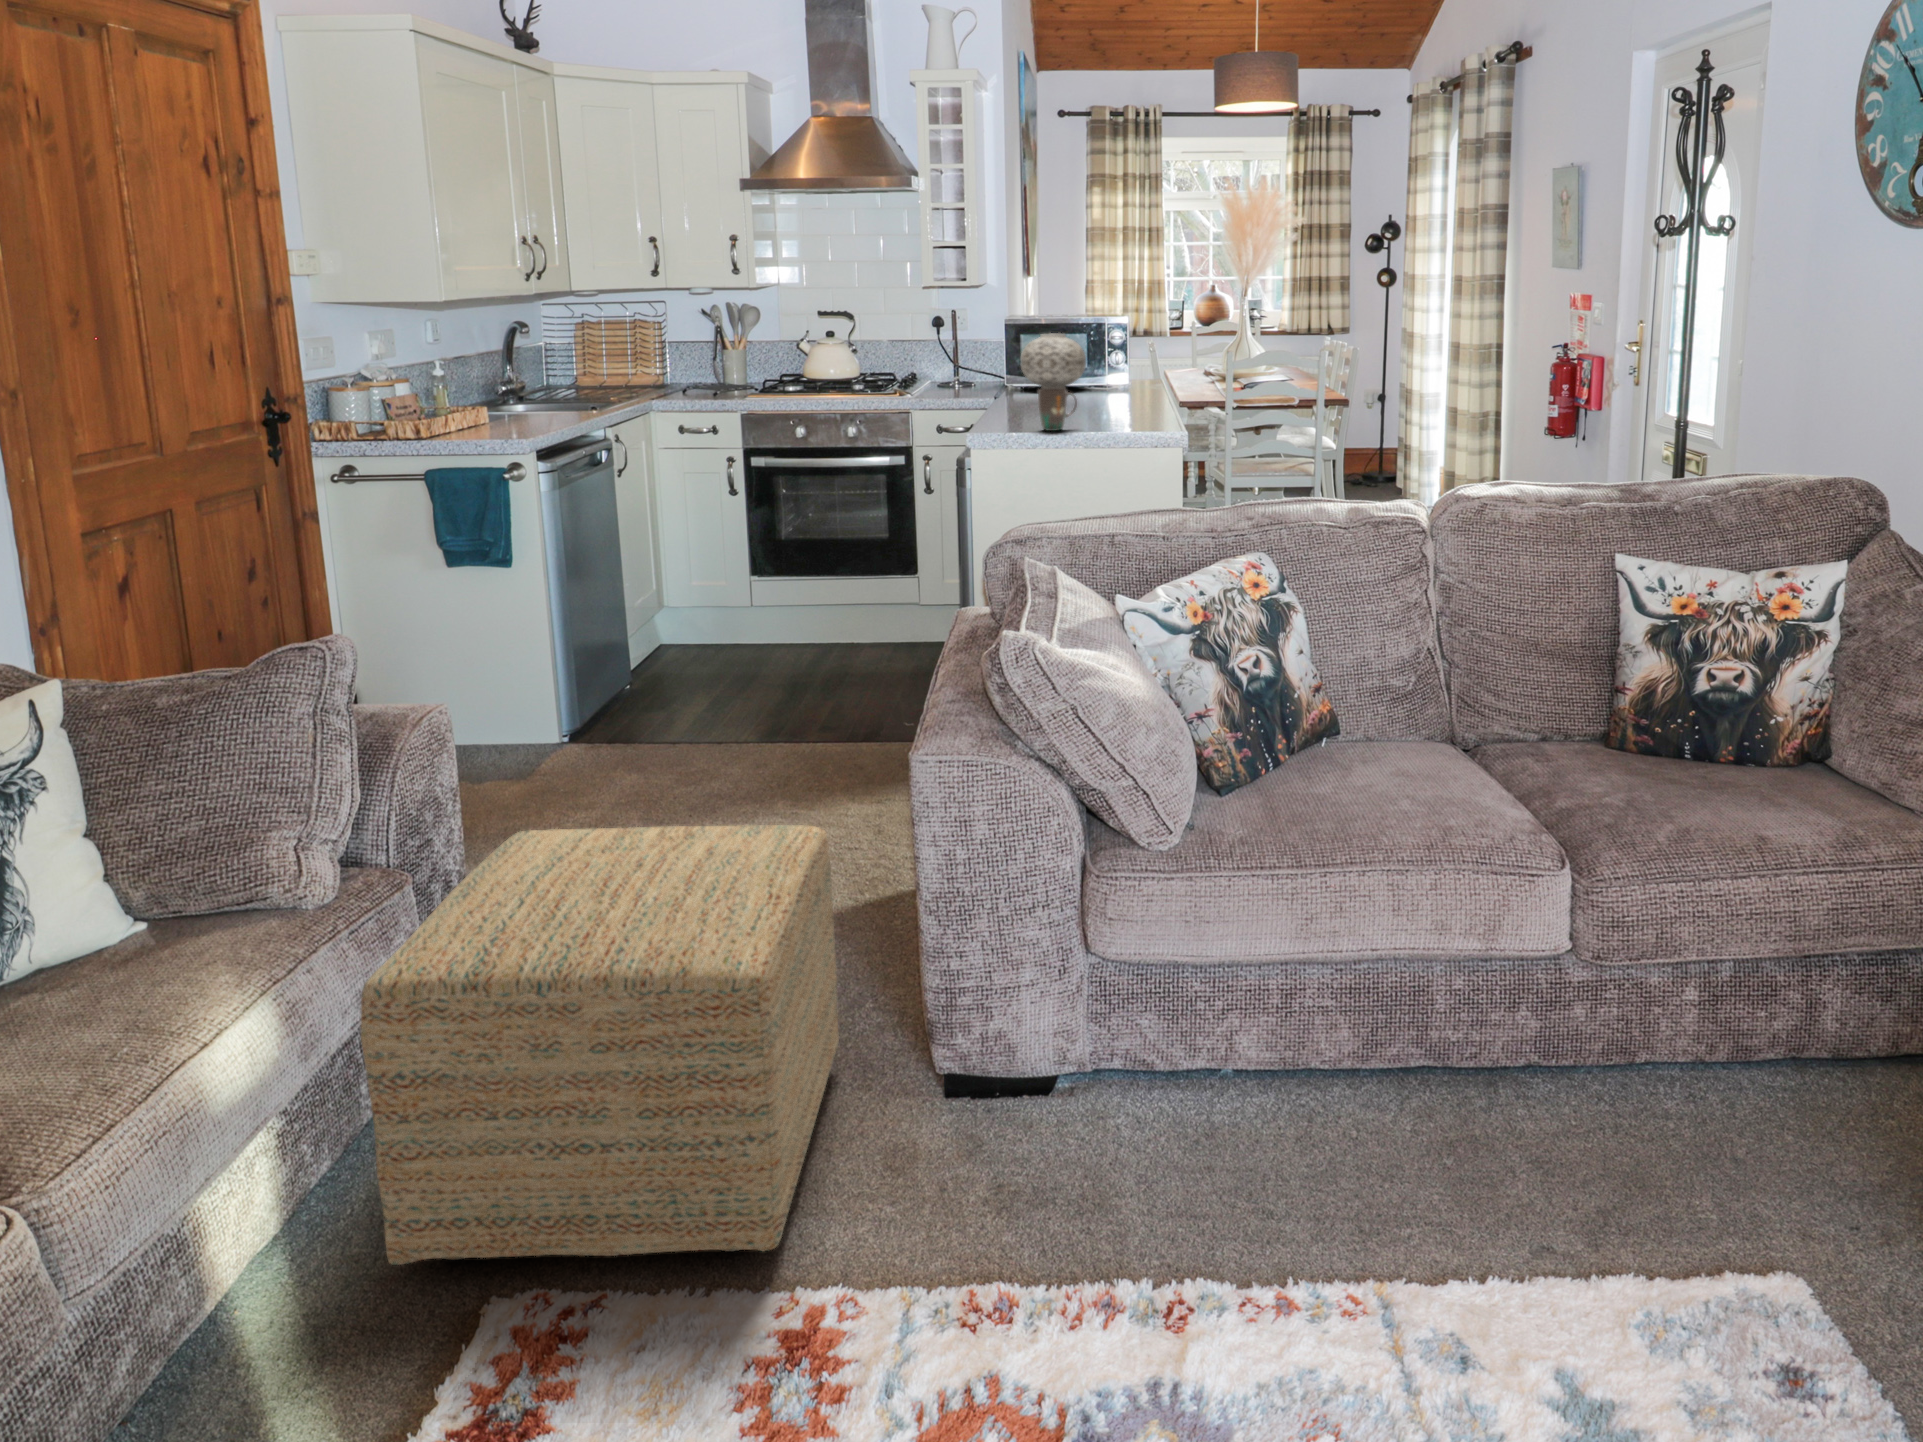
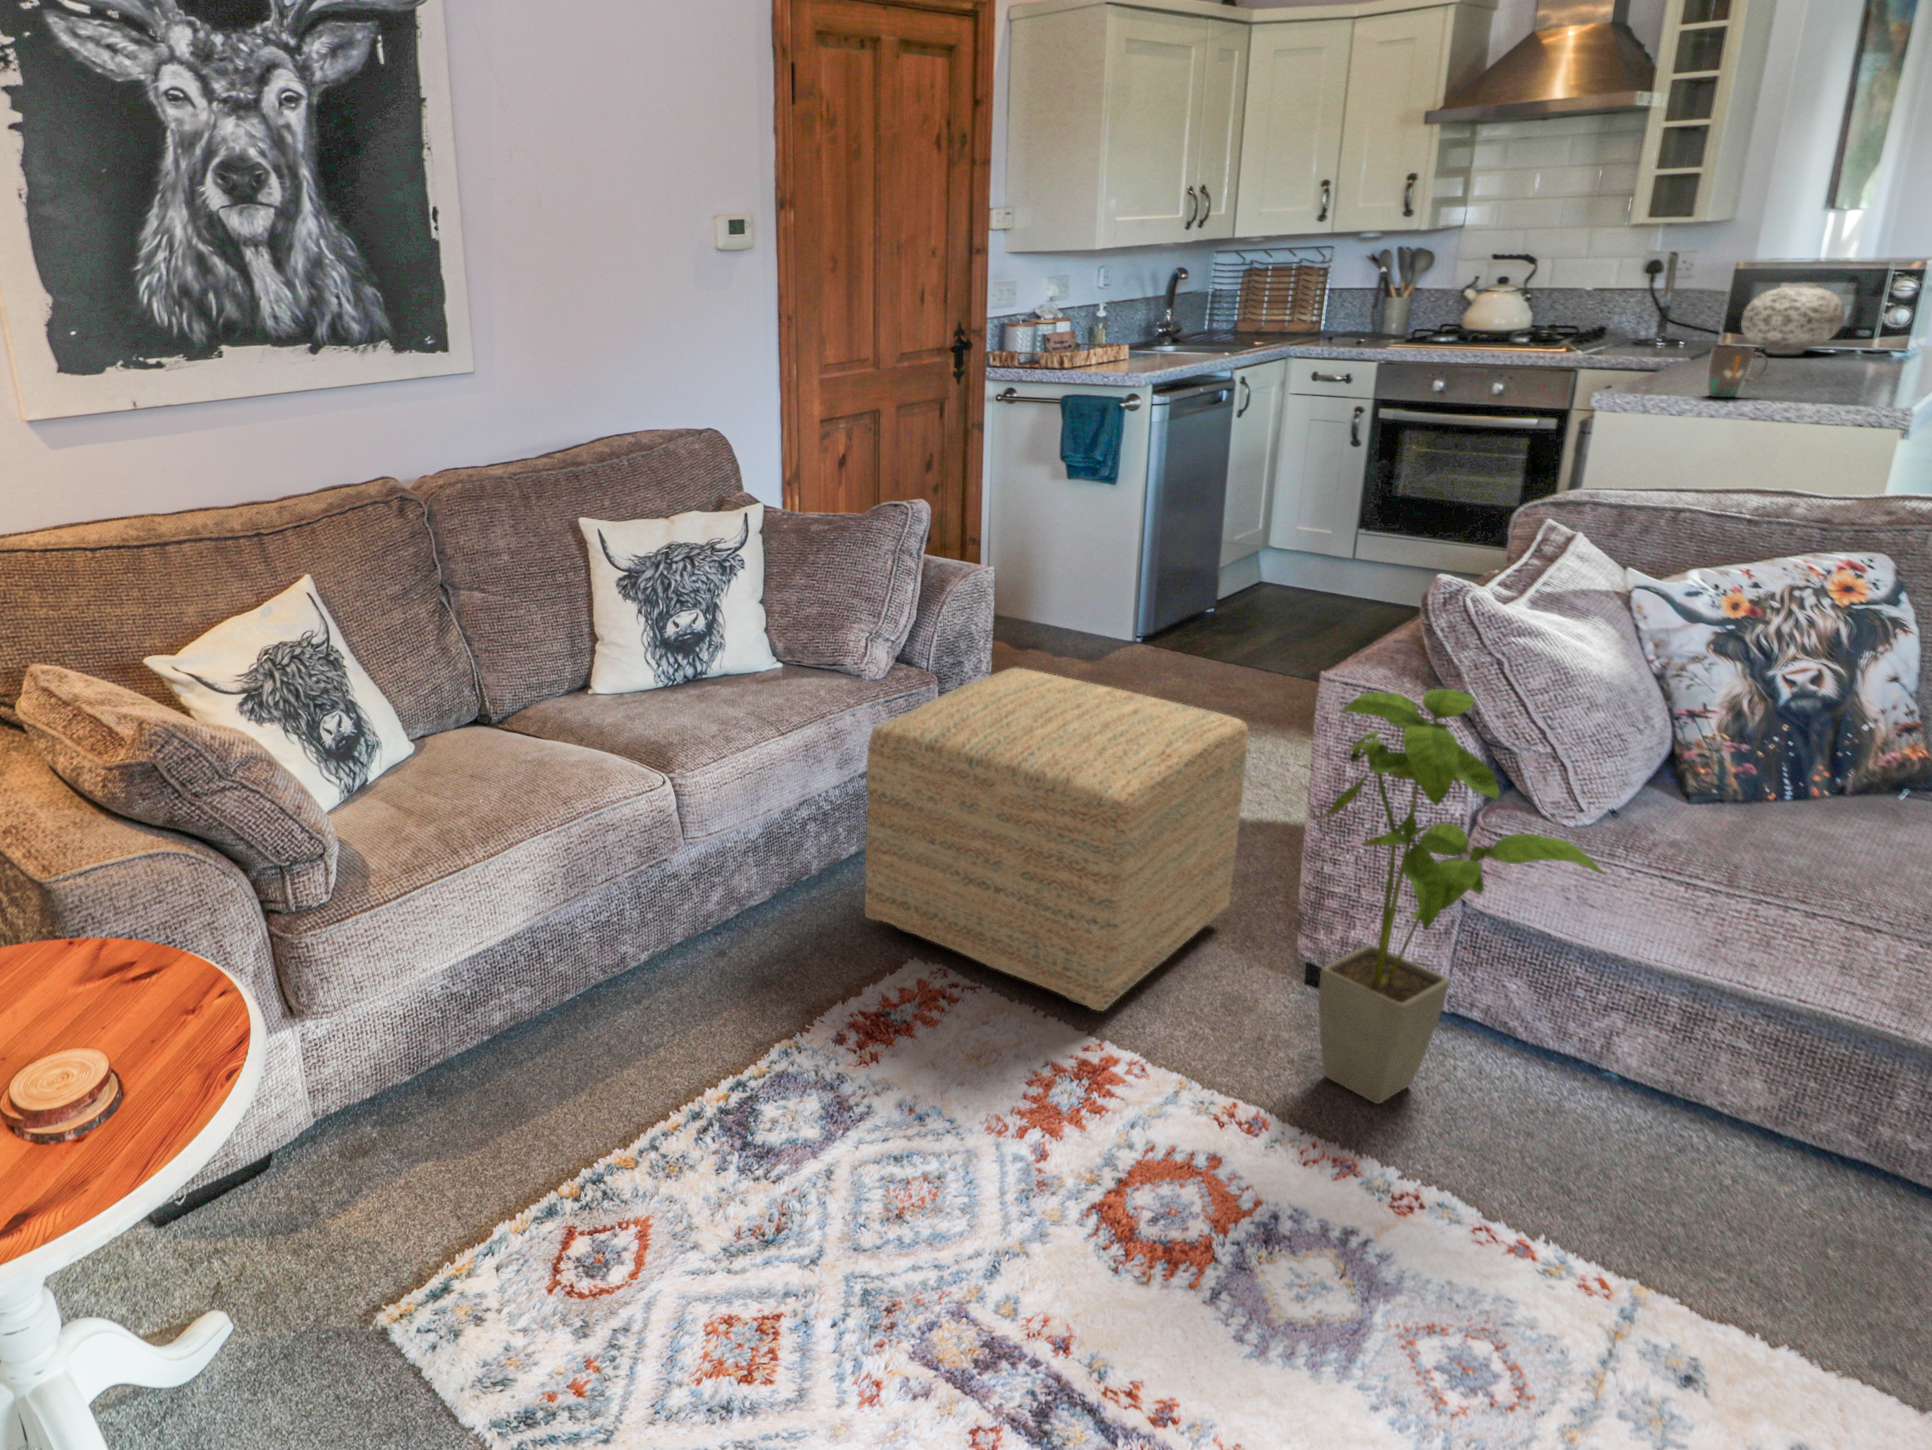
house plant: none [972,752,1229,1211] -> present [1318,689,1605,1104]

